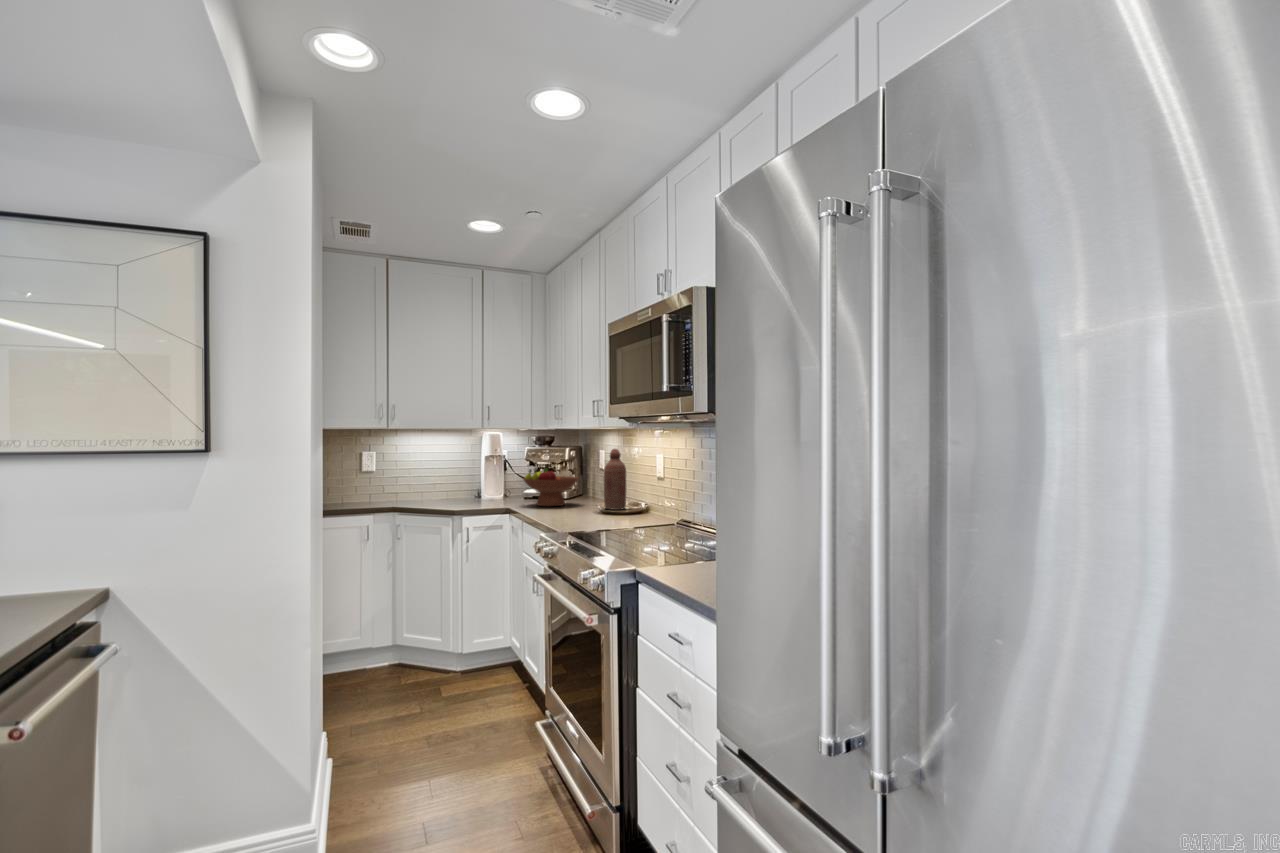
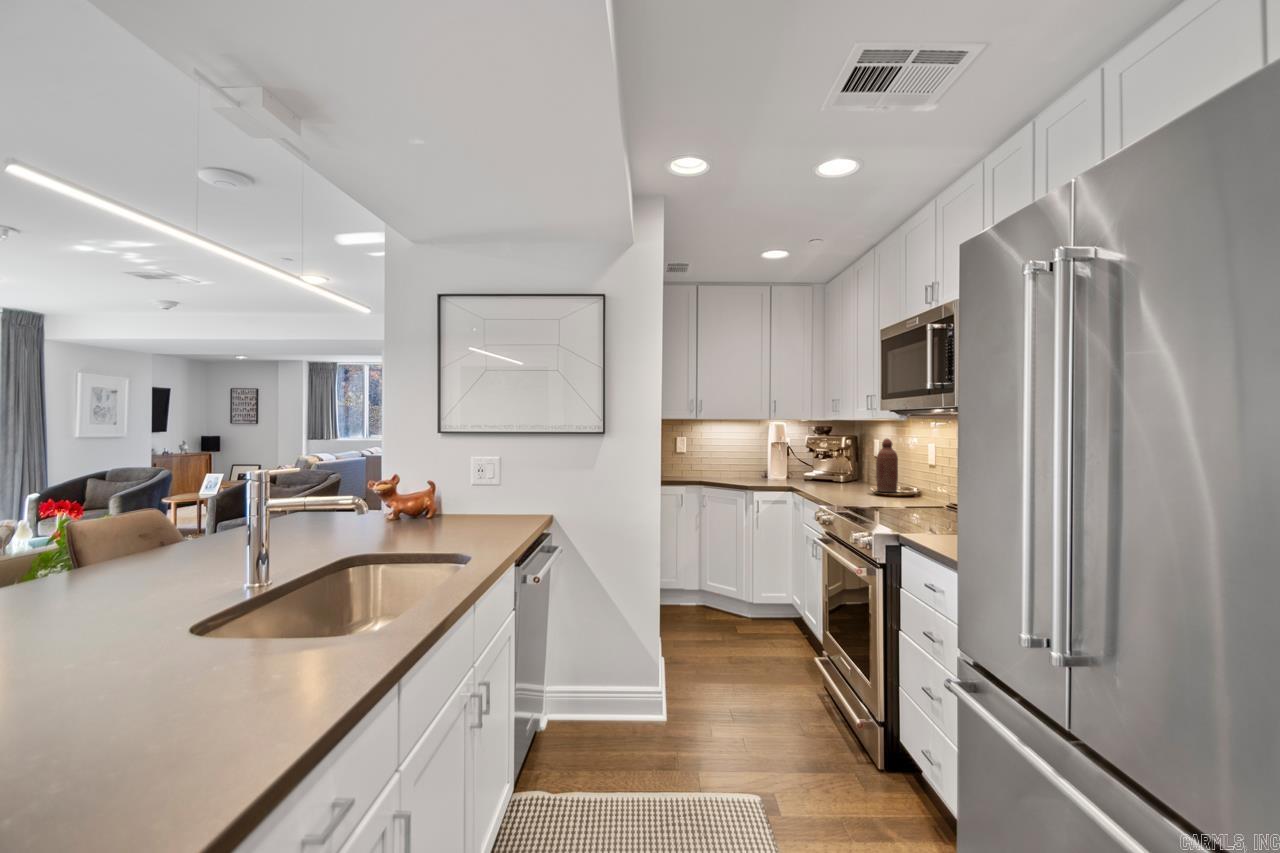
fruit bowl: present [523,469,579,506] -> none [803,454,854,487]

